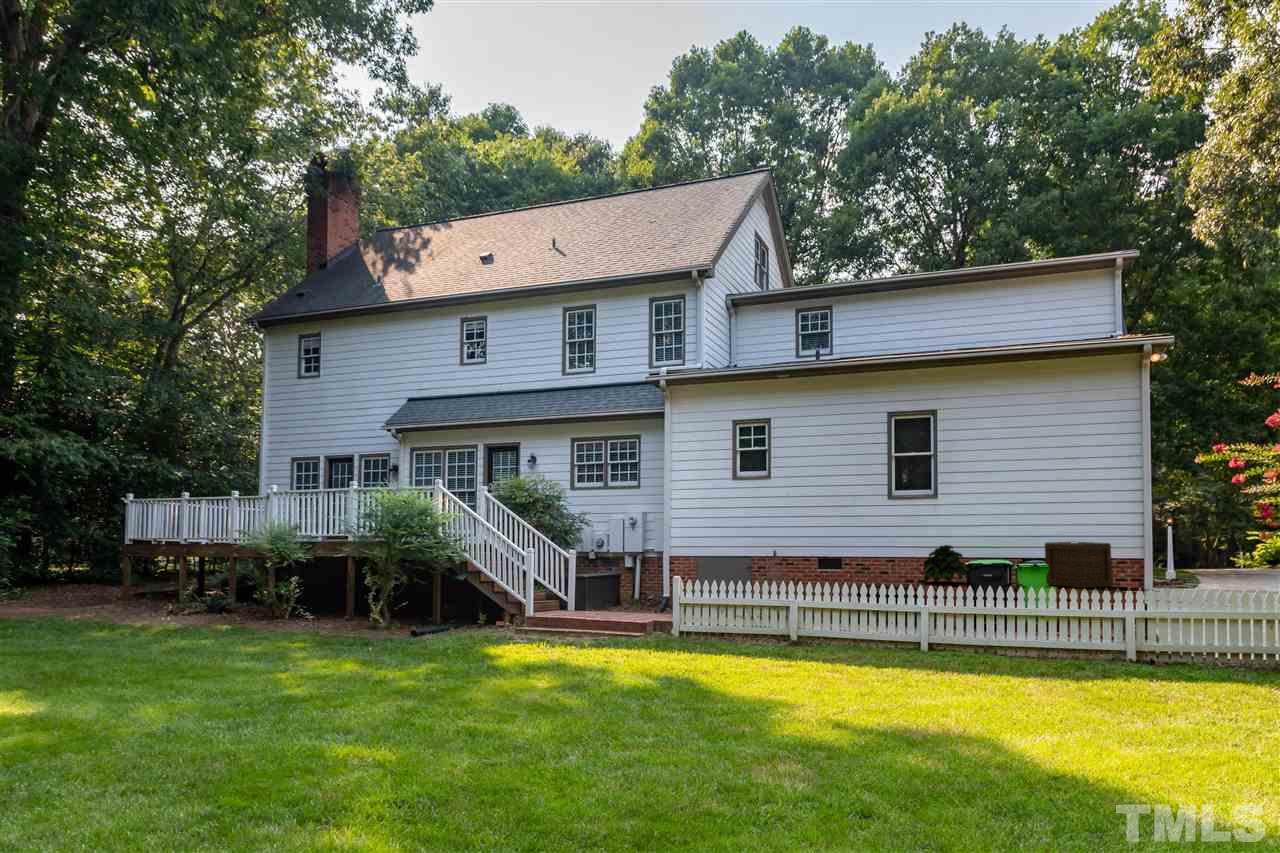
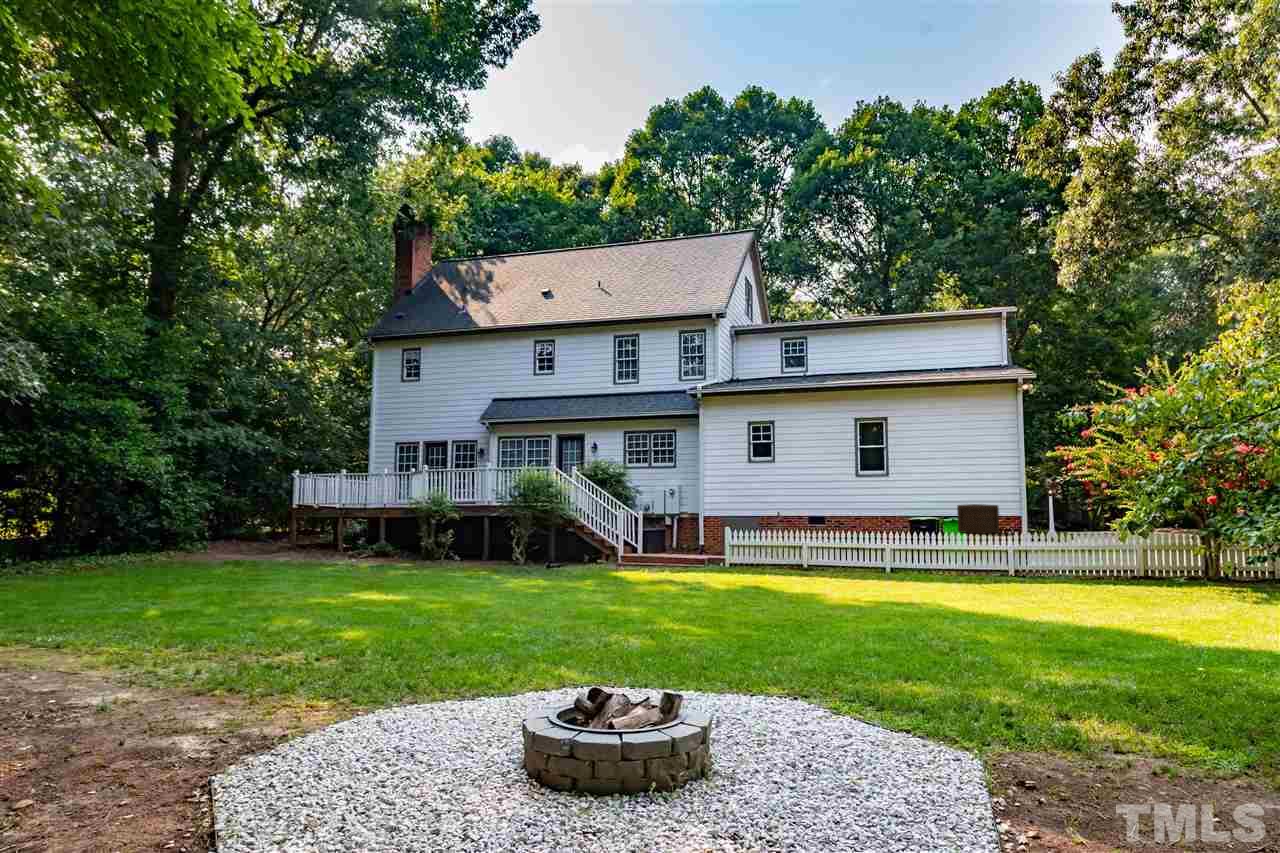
potted plant: present [922,545,971,582] -> none [878,507,910,531]

